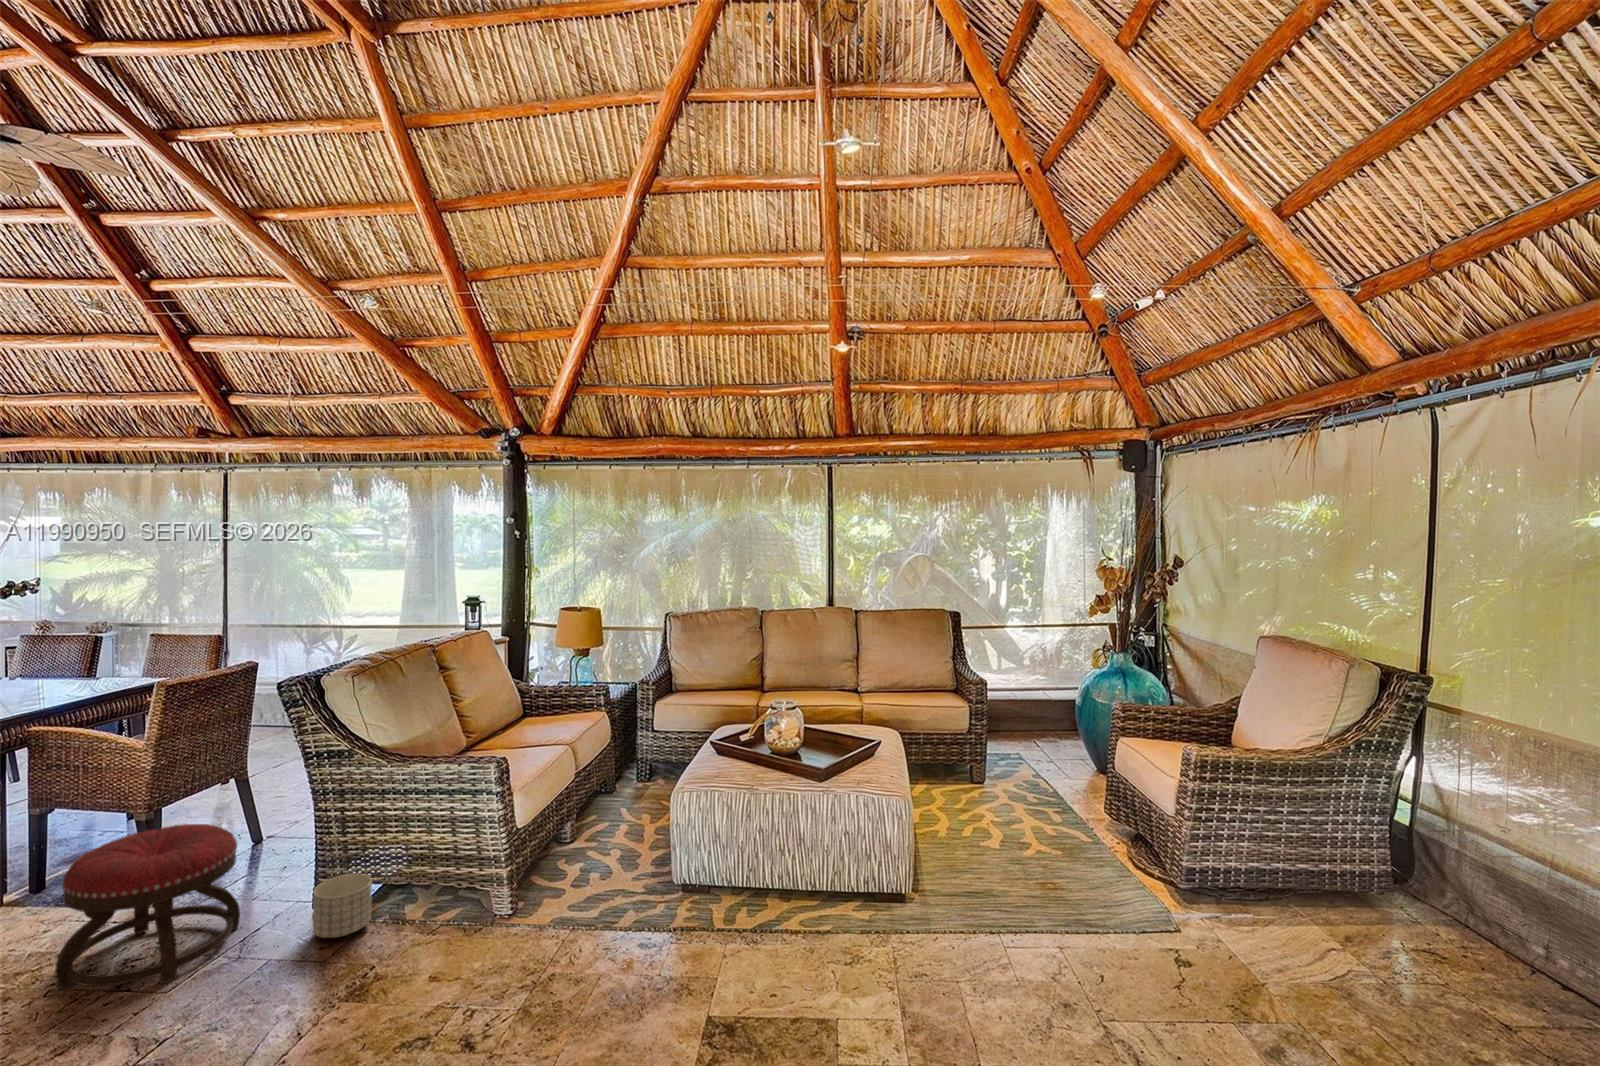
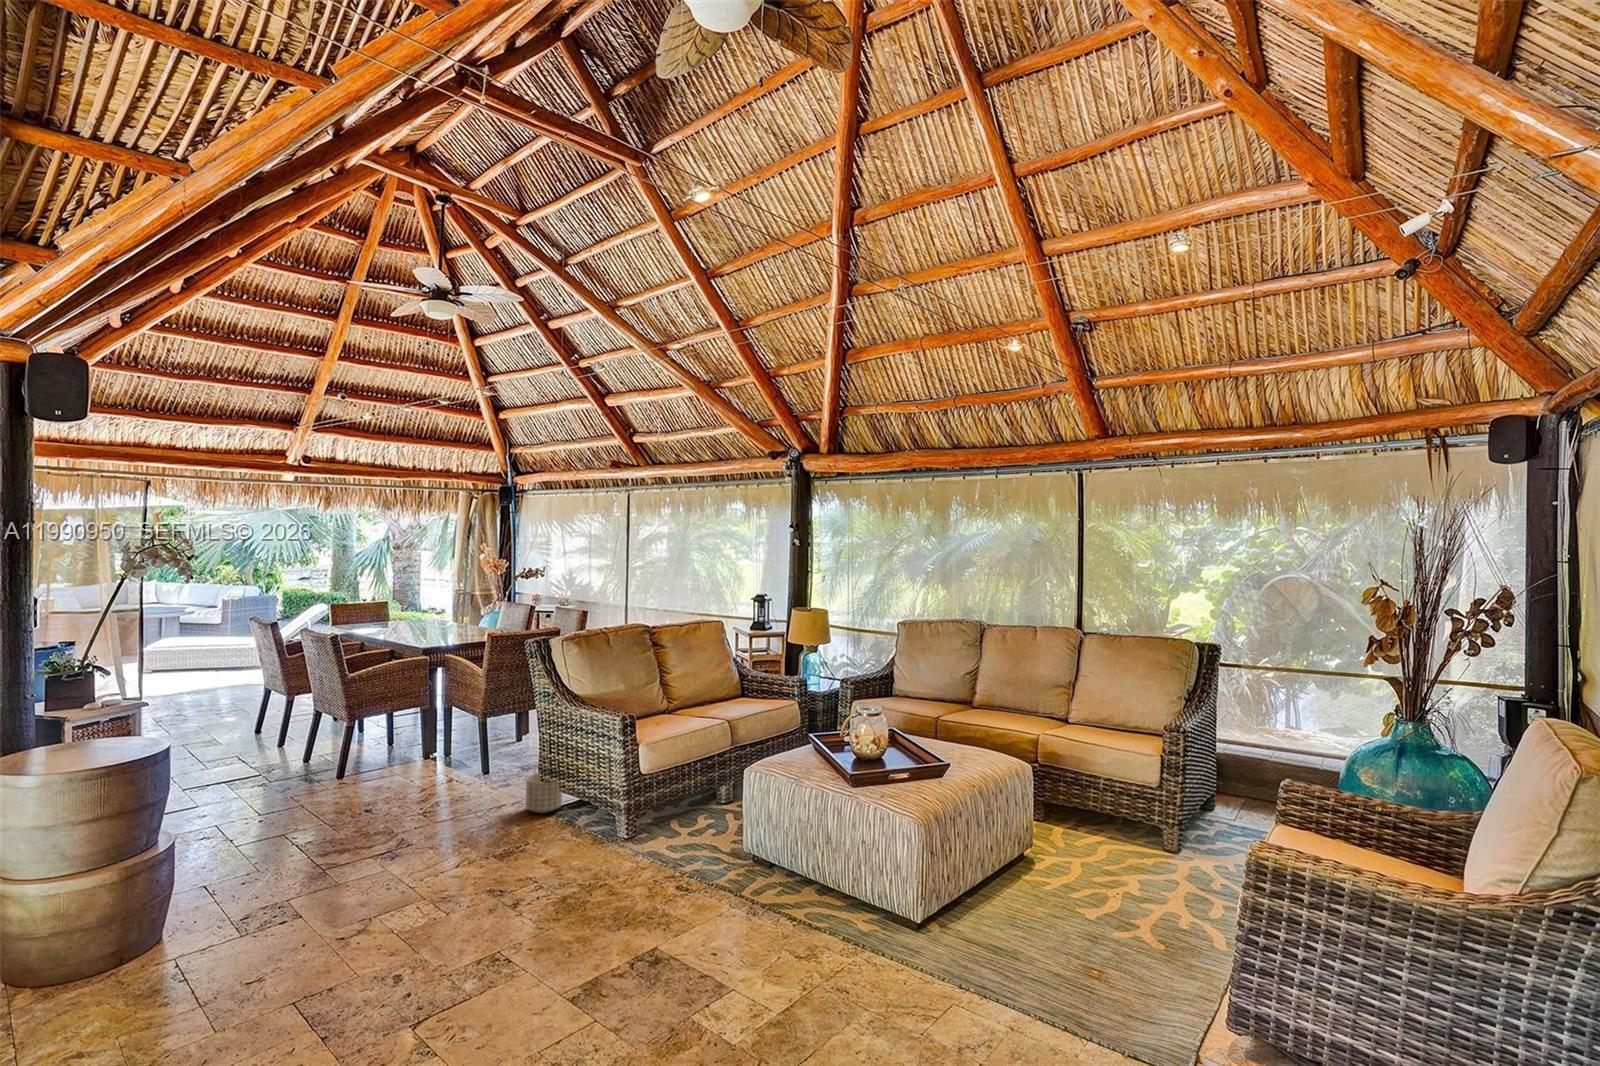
ottoman: present [55,824,240,990] -> none [408,716,504,810]

